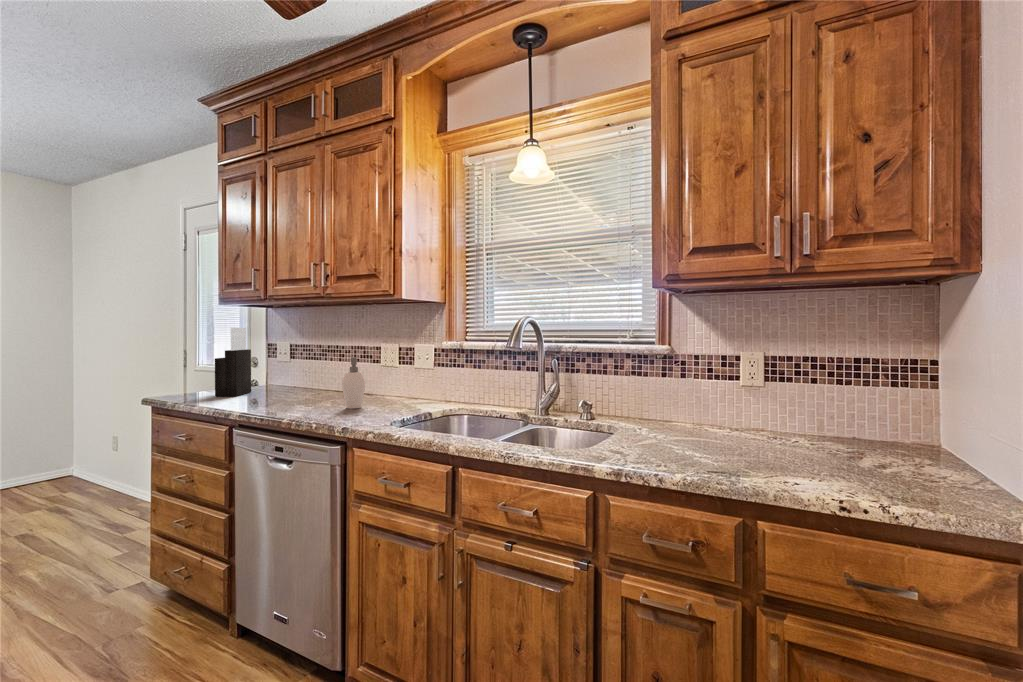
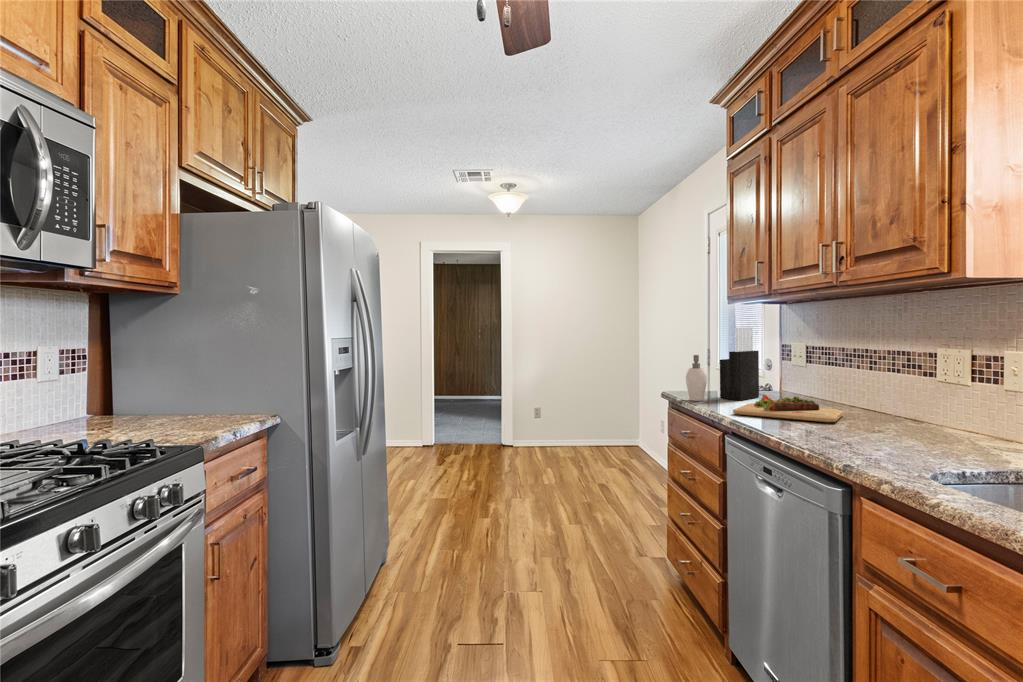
soap dispenser: present [342,357,365,409] -> present [686,355,707,401]
cutting board: none [238,386,325,407] -> present [733,395,844,423]

